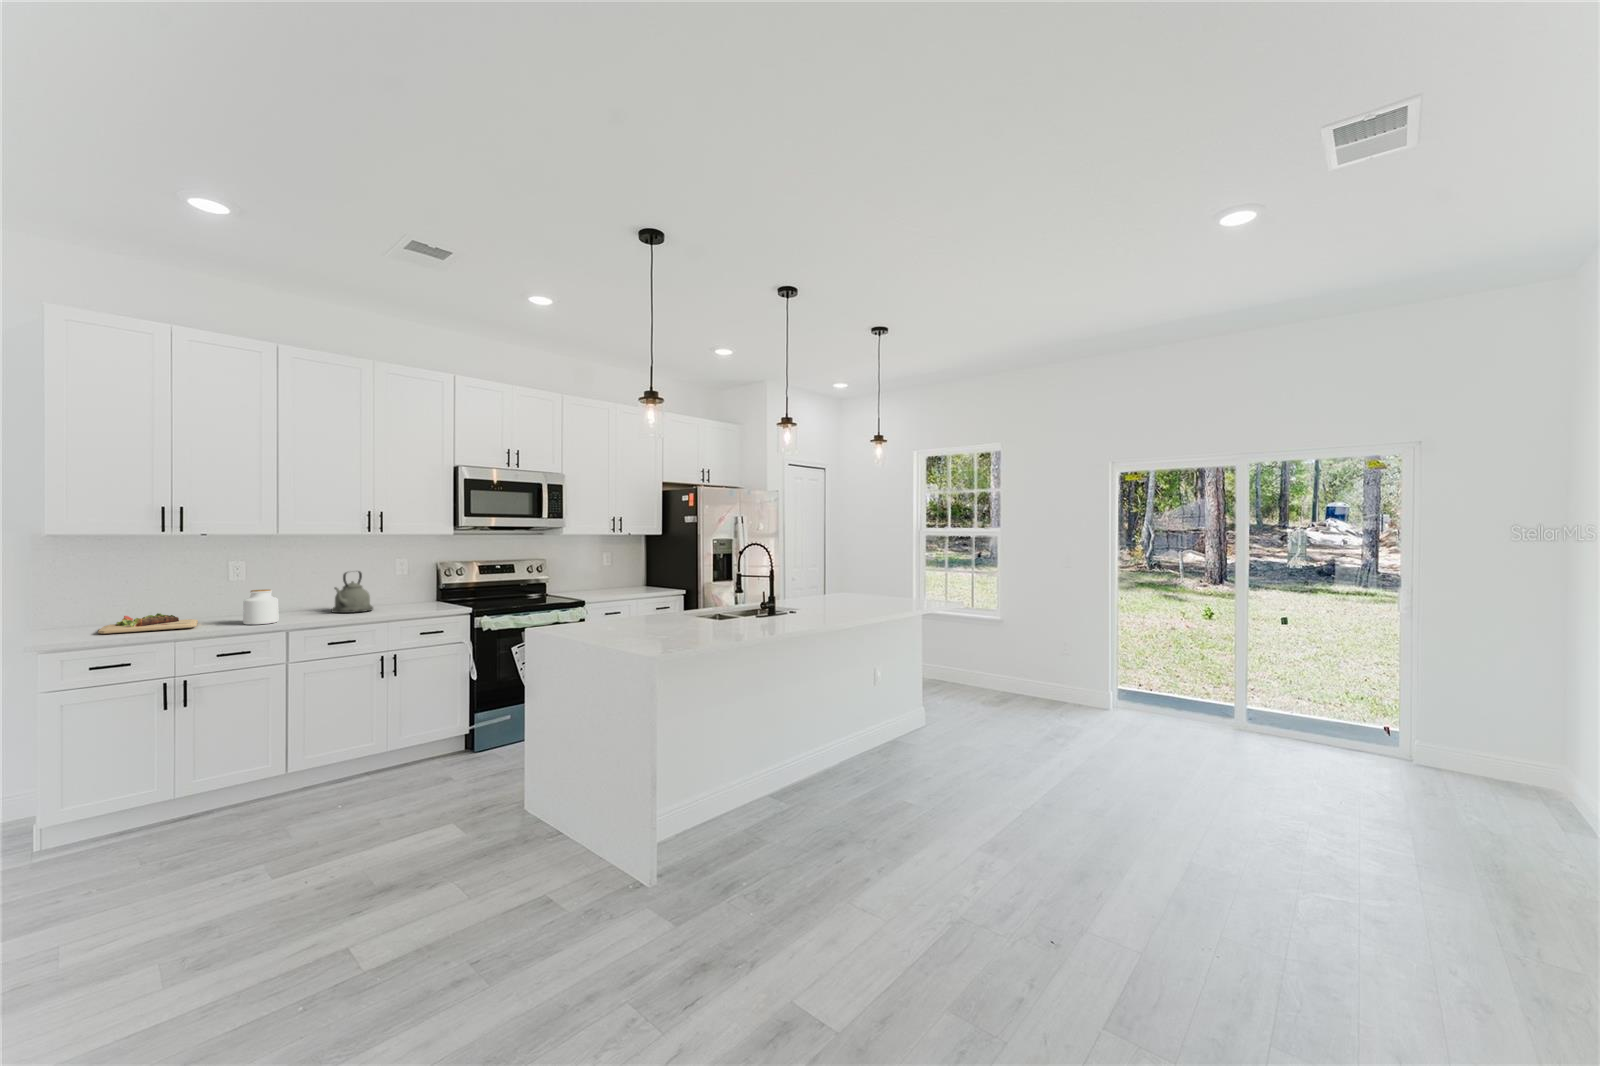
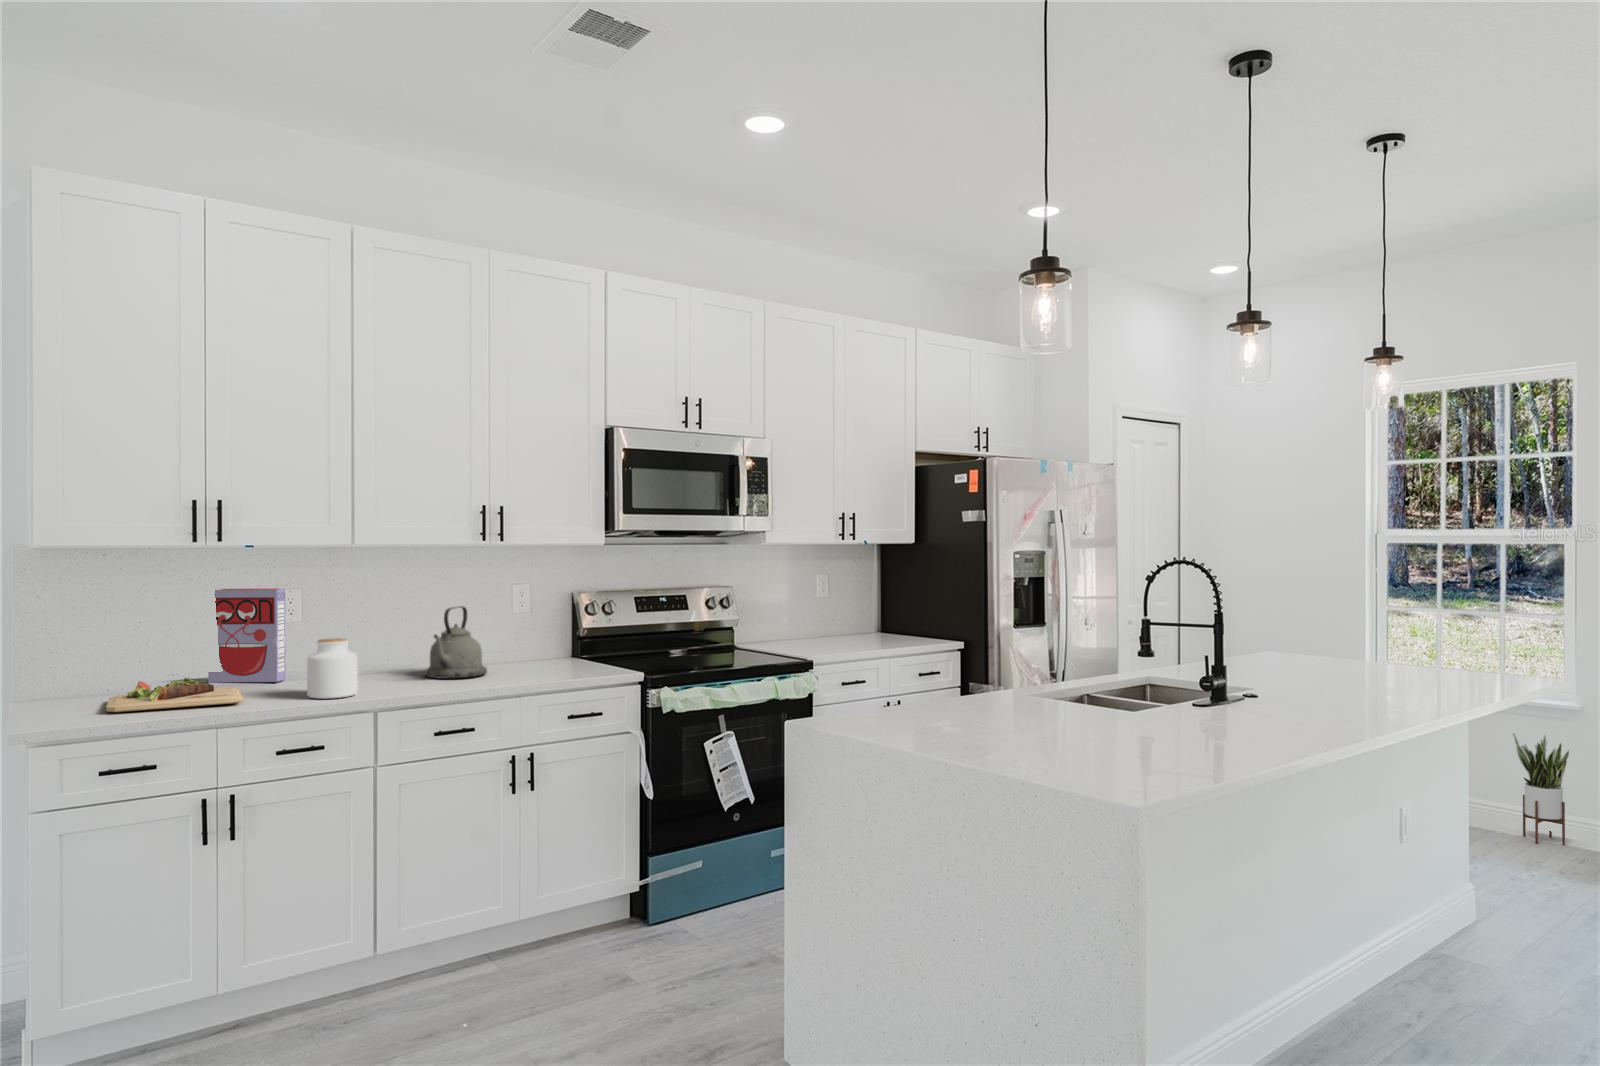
cereal box: none [181,560,235,617] -> present [208,588,286,682]
potted plant: none [973,635,998,691] -> present [1513,733,1569,845]

